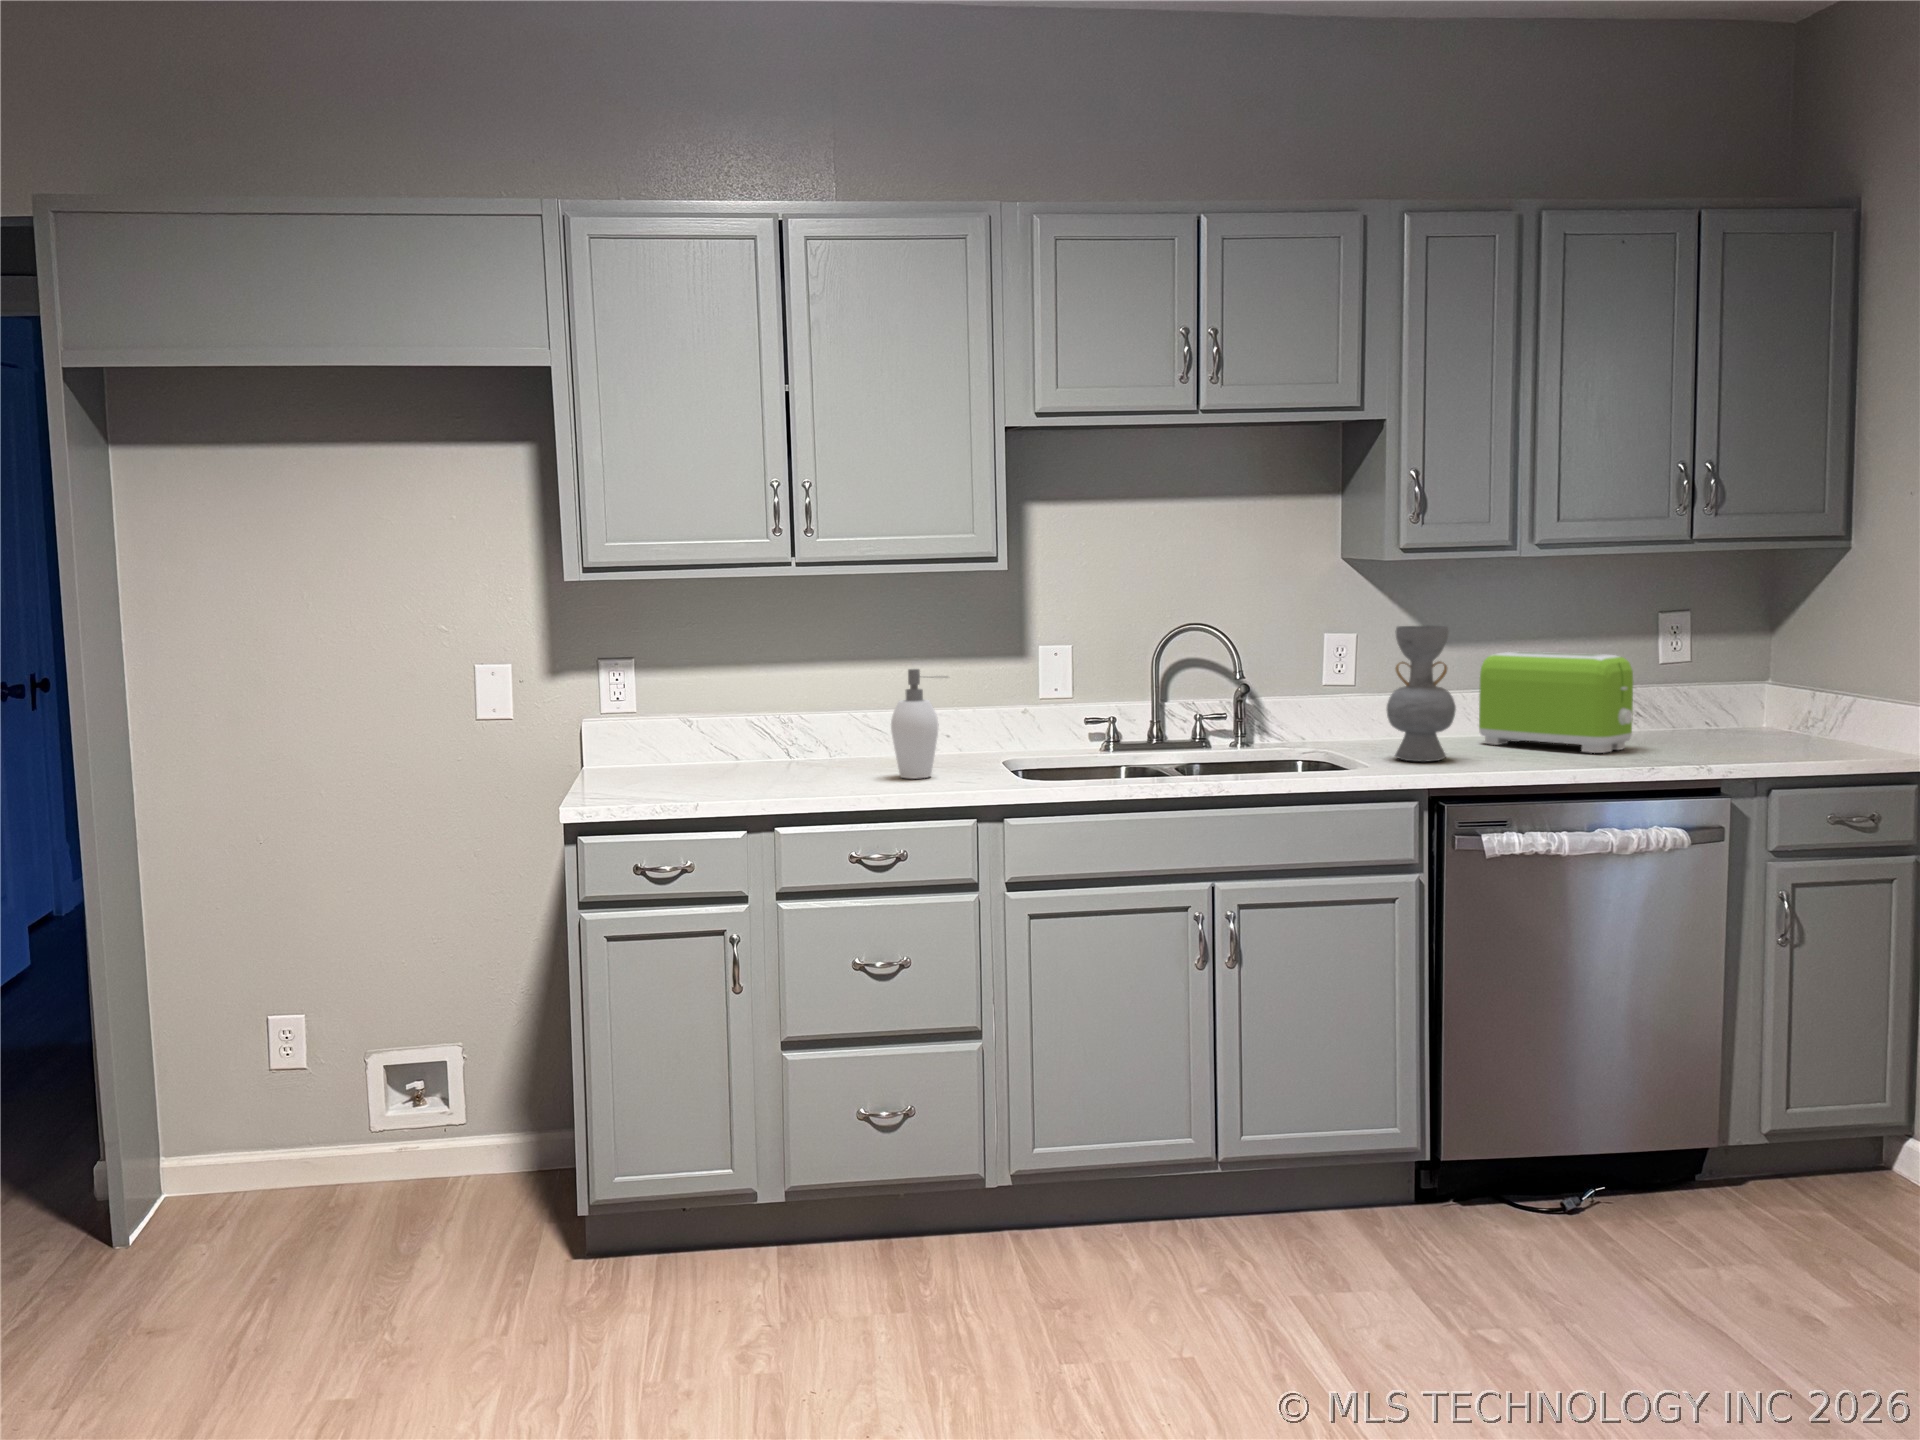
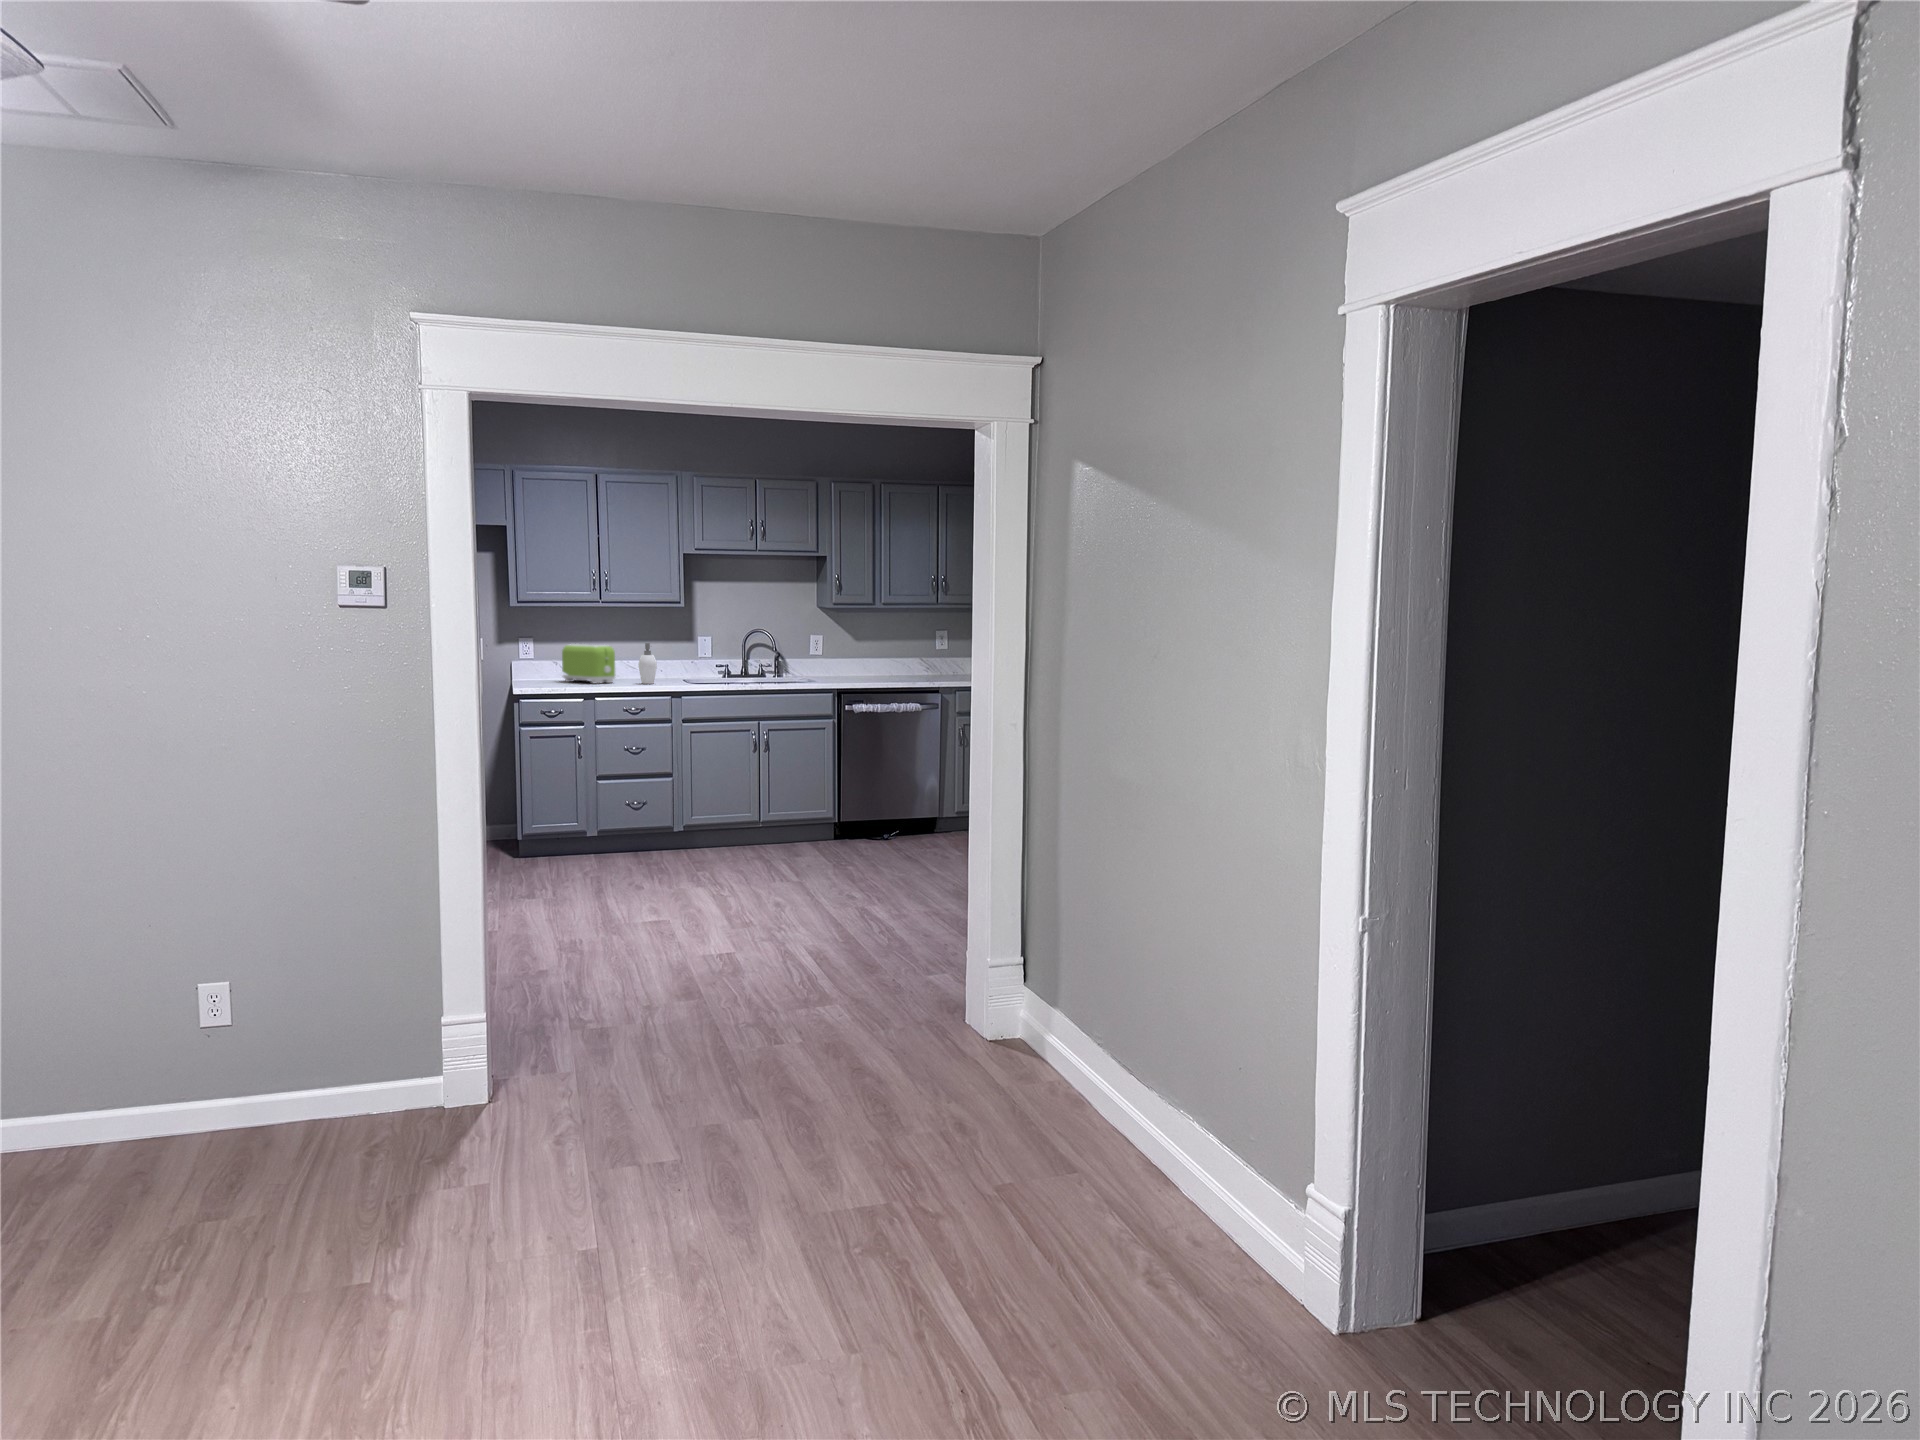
decorative vase: present [1387,626,1456,762] -> none [827,632,852,681]
toaster: present [1479,652,1633,753] -> present [562,644,615,683]

